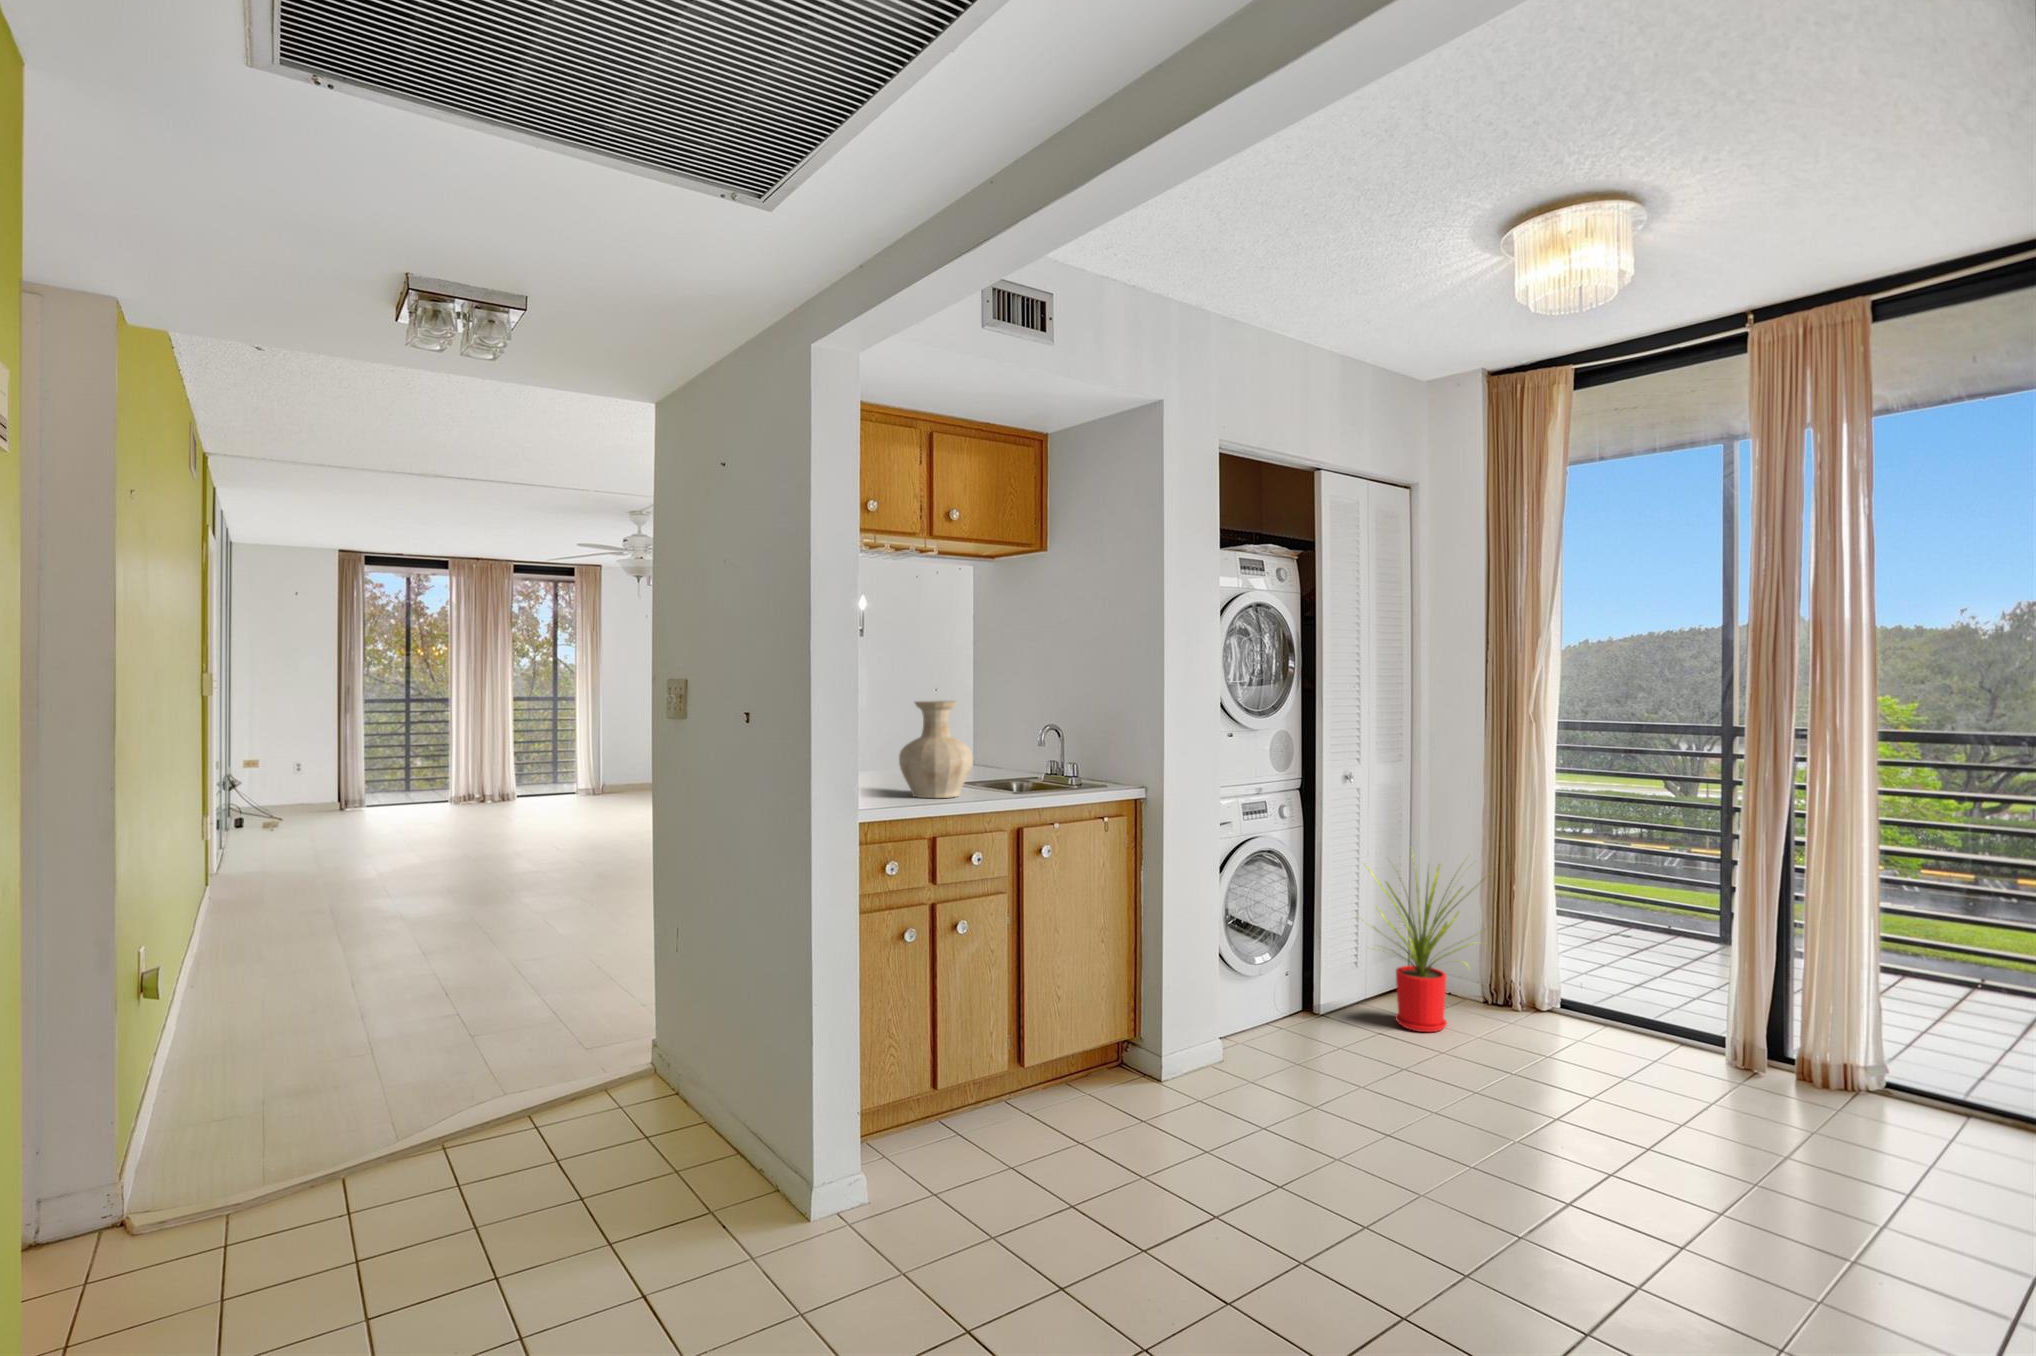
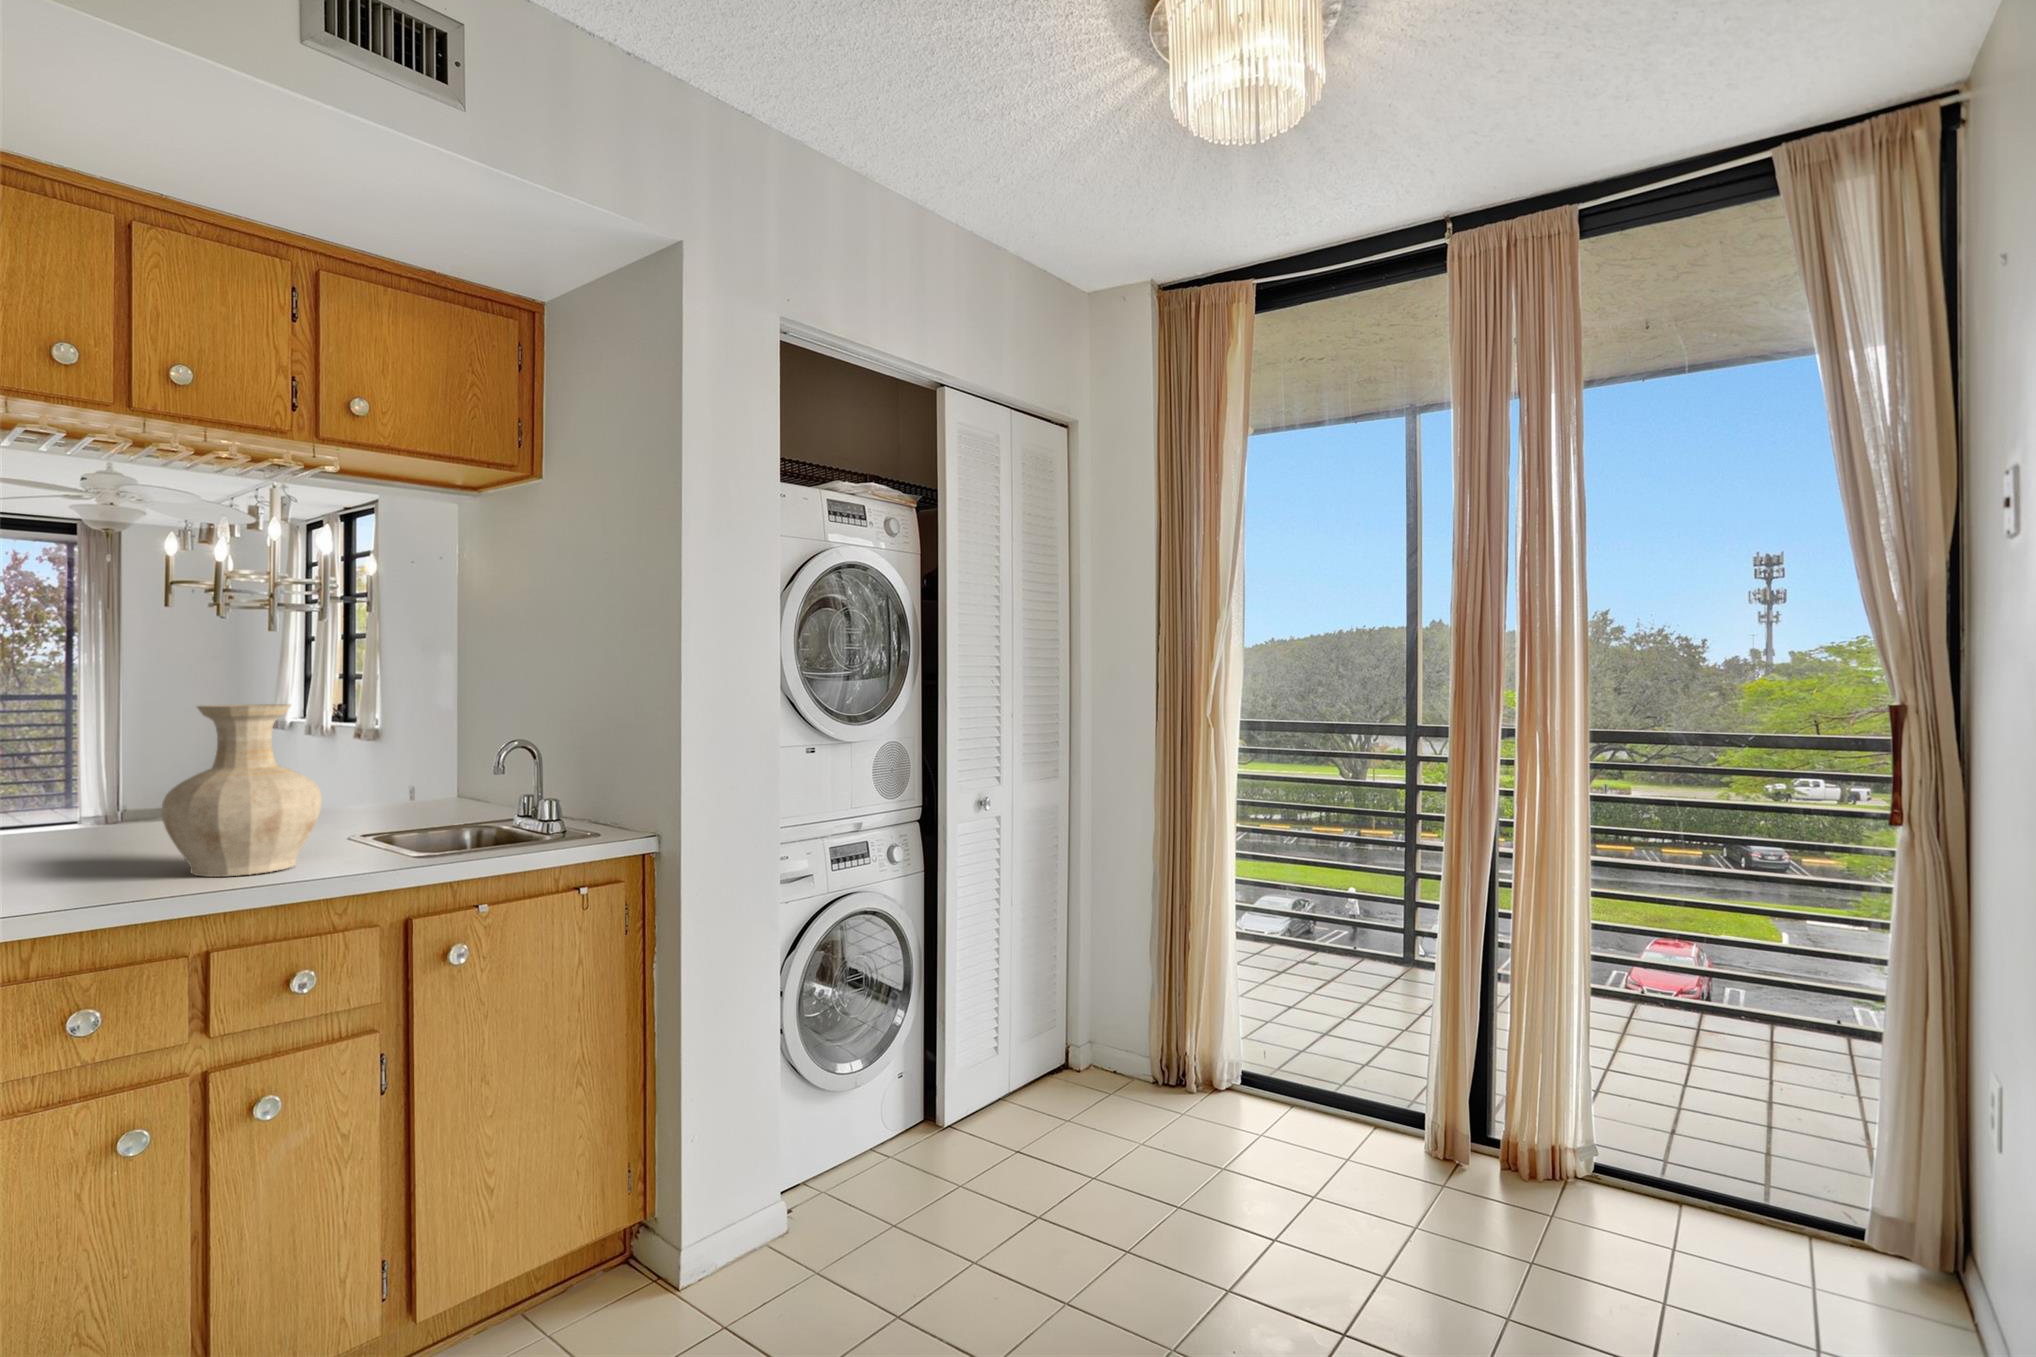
house plant: present [1371,857,1481,1032] -> none [987,891,1159,1140]

